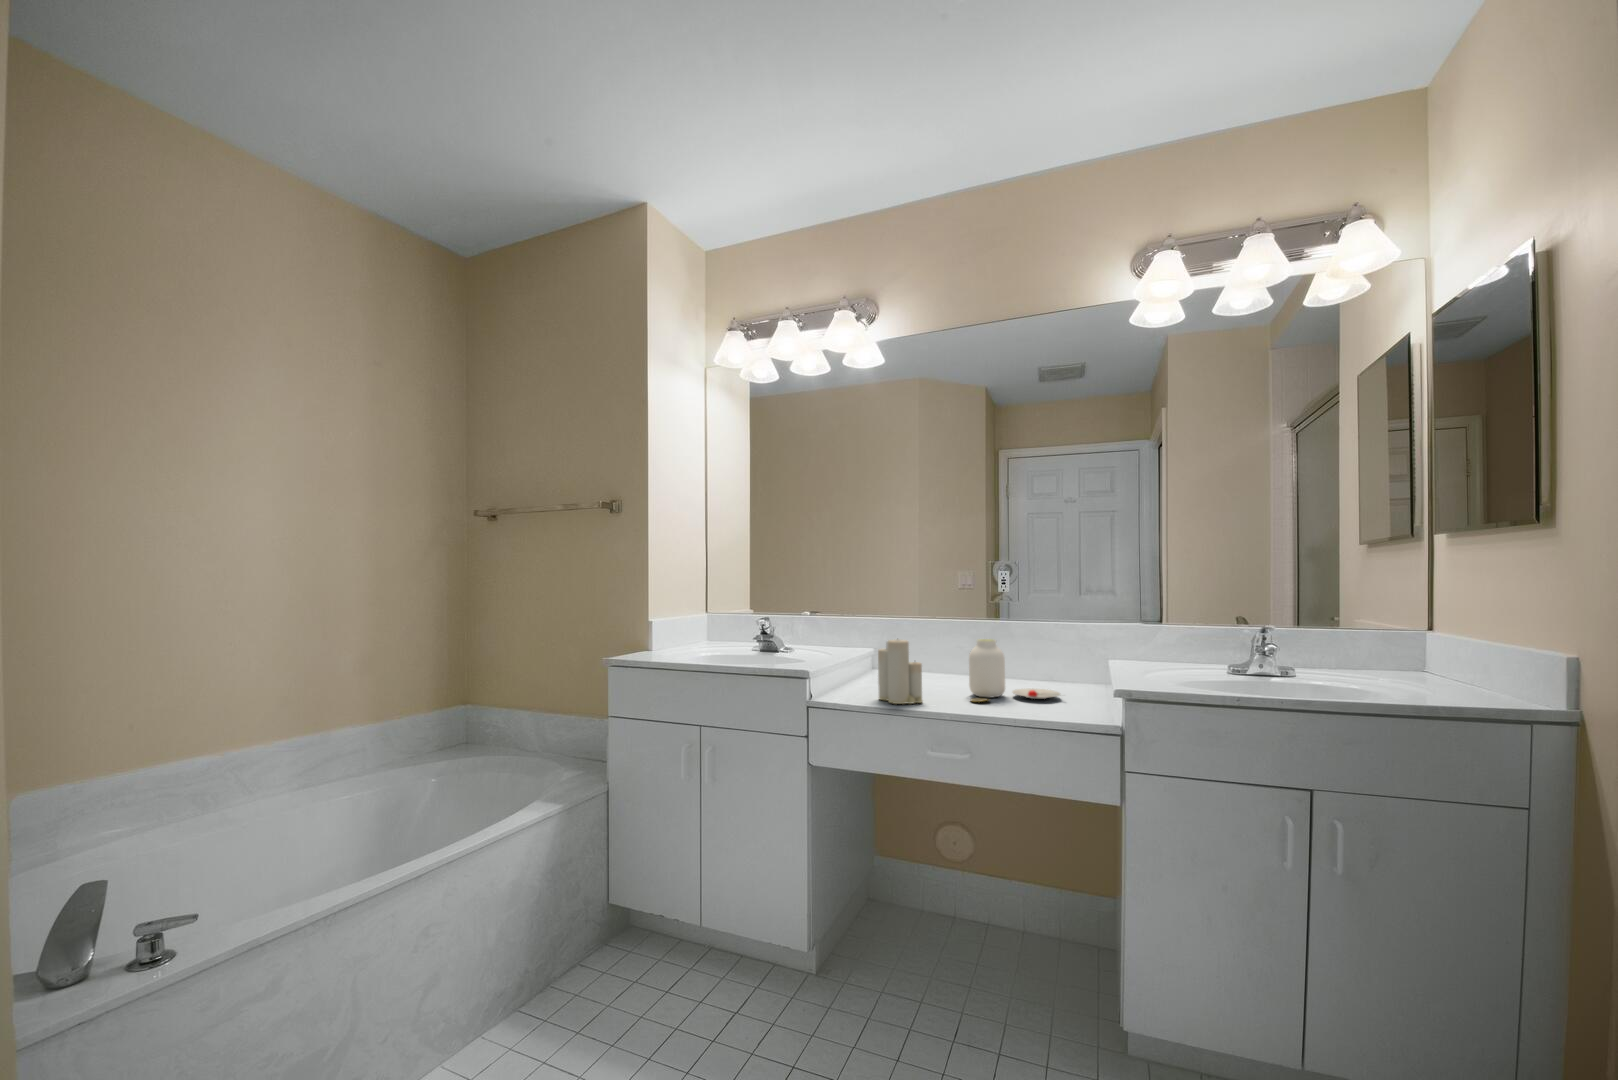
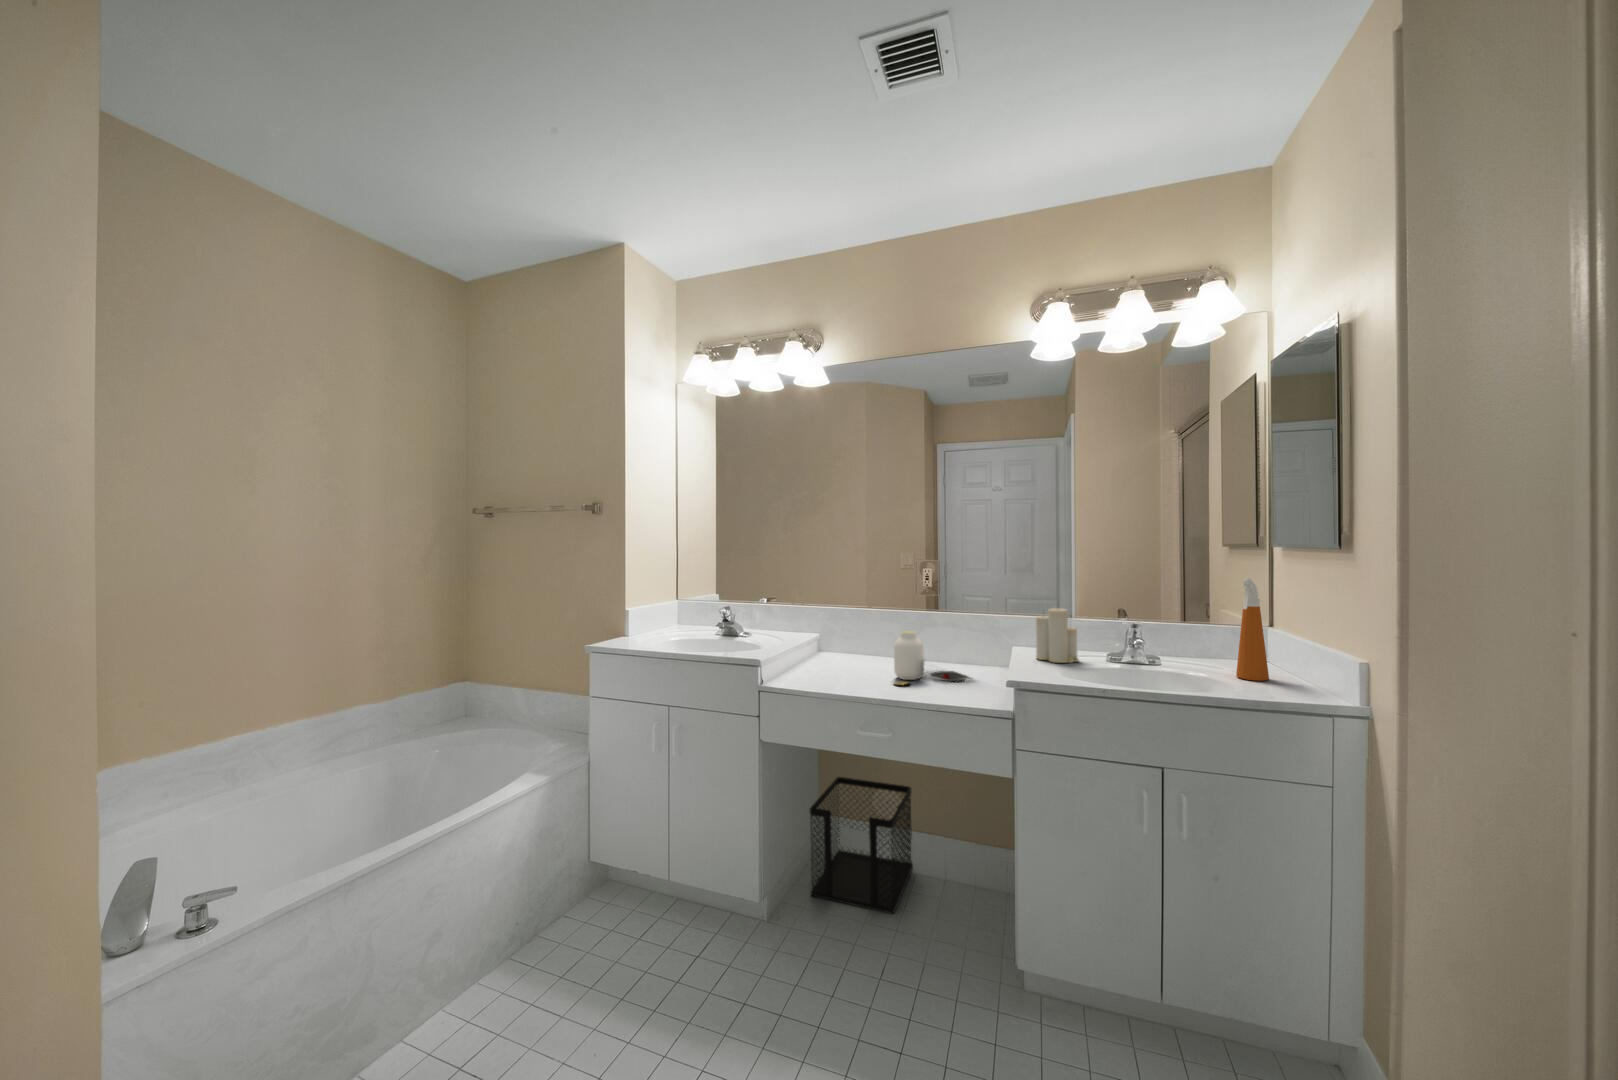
spray bottle: none [1405,569,1450,696] -> present [1236,579,1269,681]
candle: present [878,639,922,704] -> present [1036,608,1079,663]
wastebasket: none [866,818,988,985] -> present [809,777,913,914]

